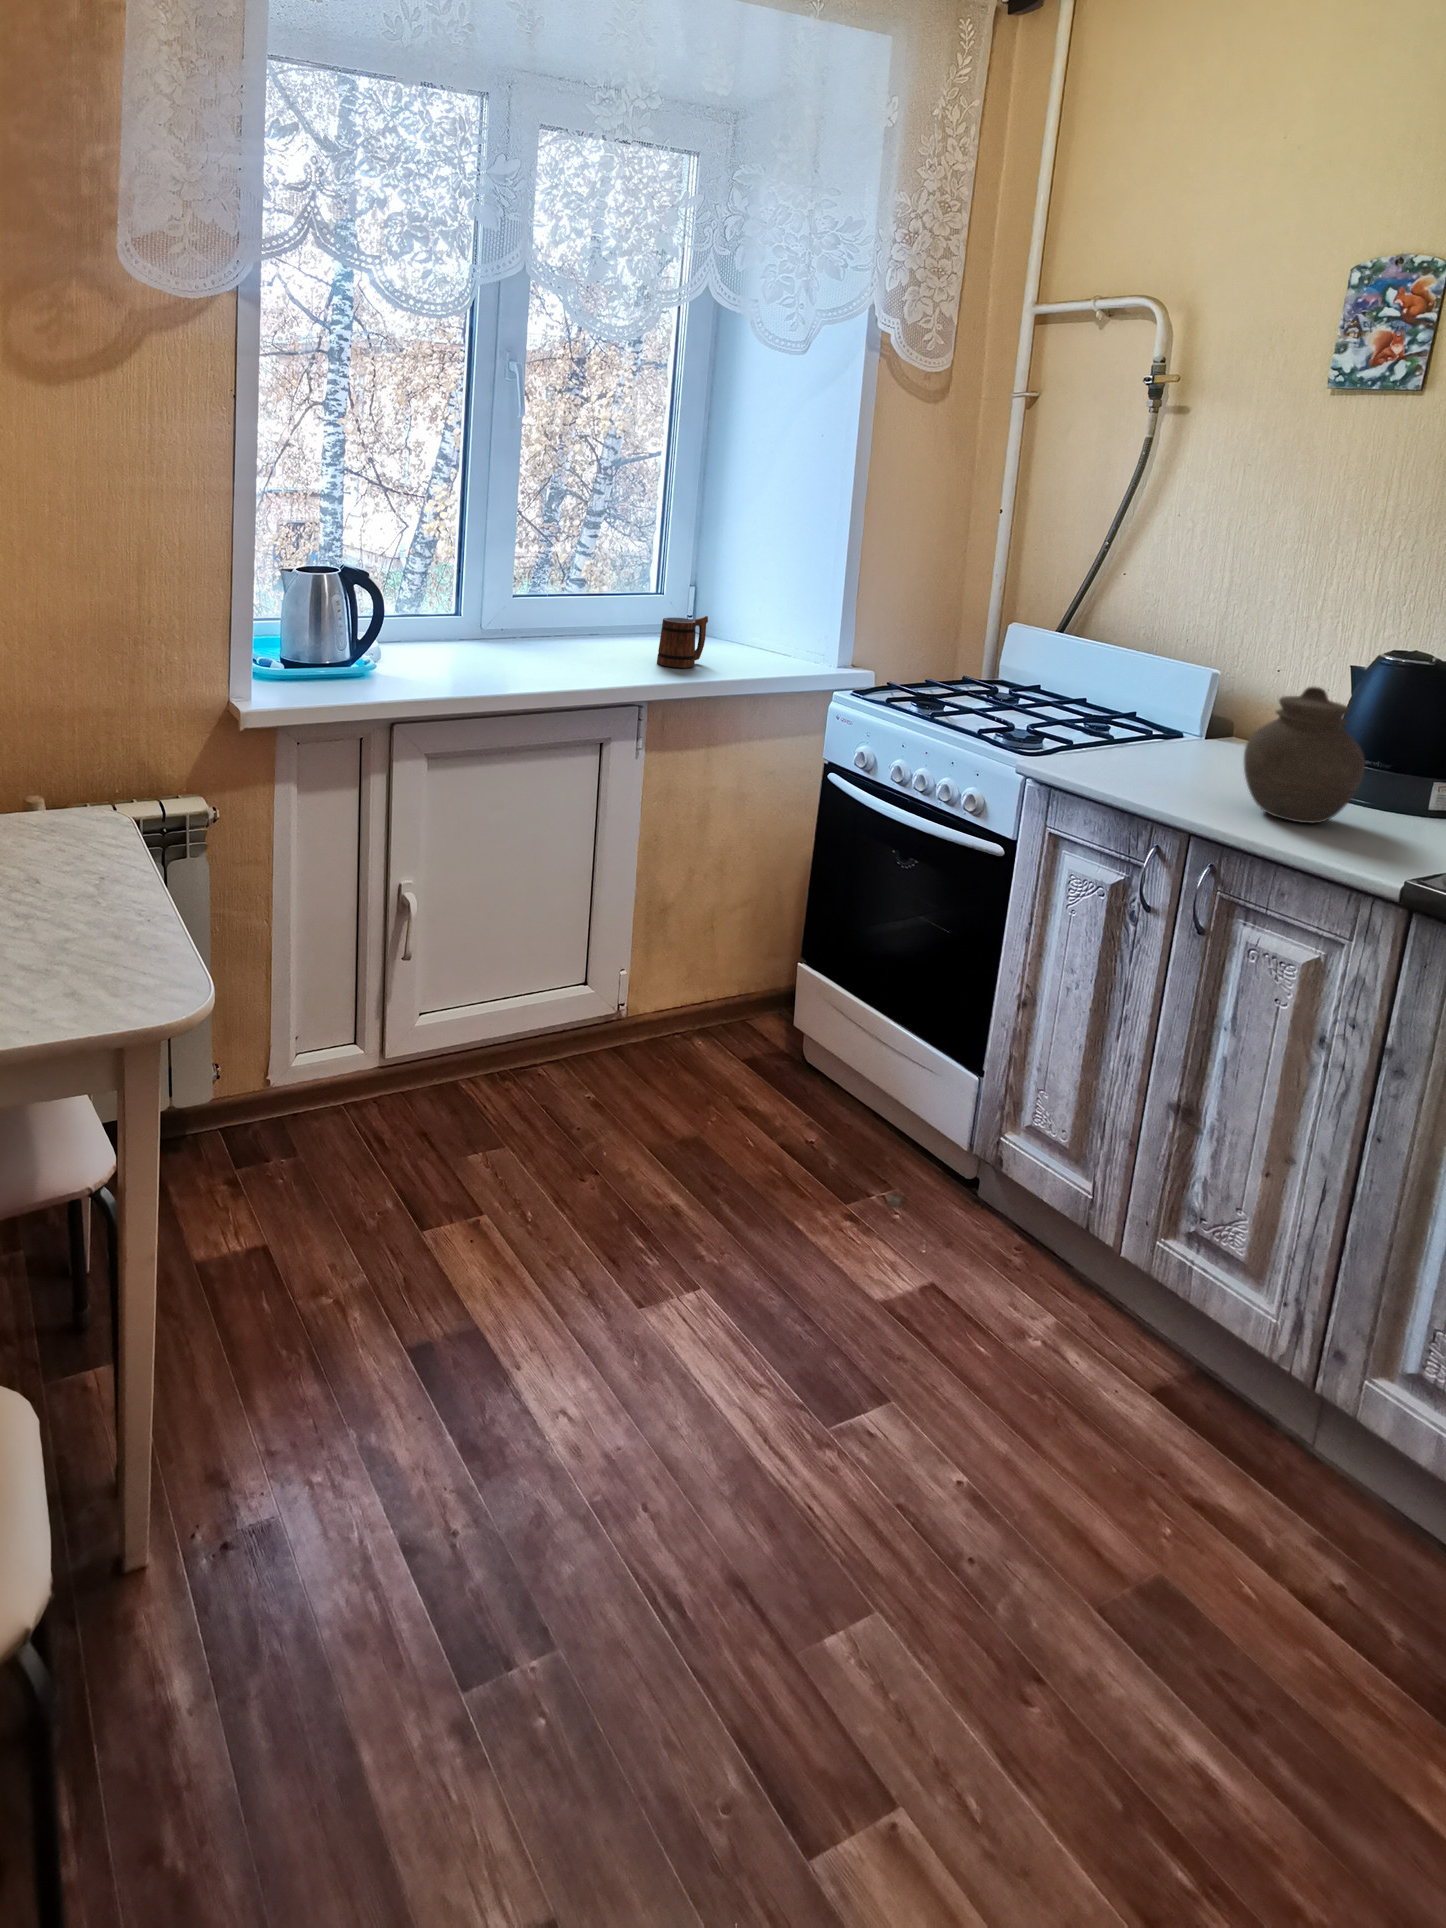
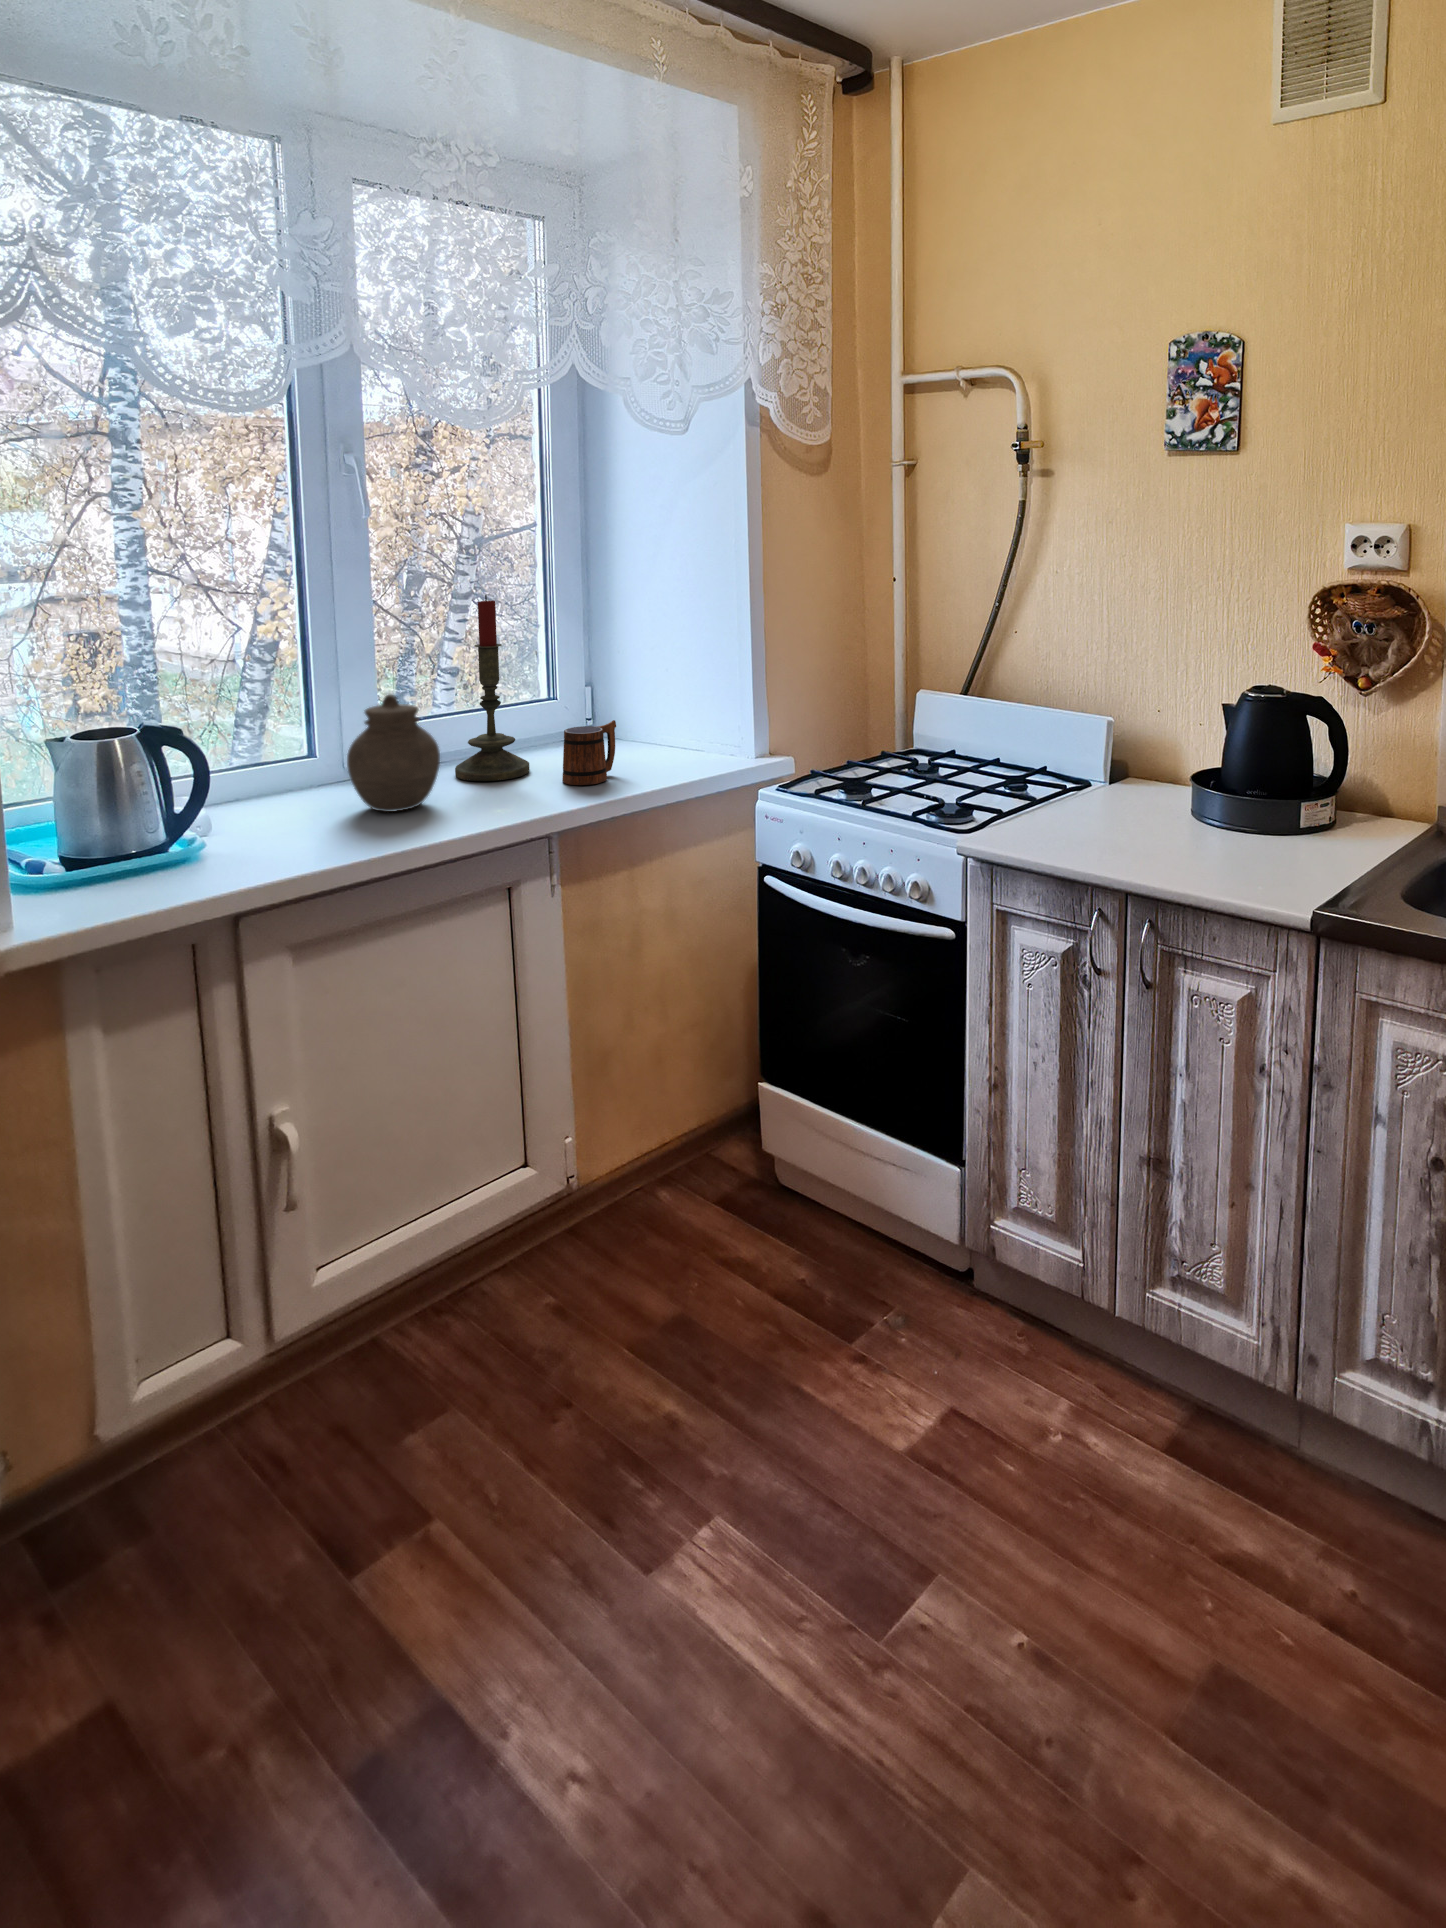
candle: none [573,498,632,655] -> present [455,595,530,781]
jar: present [1244,687,1365,823] -> present [347,695,440,812]

